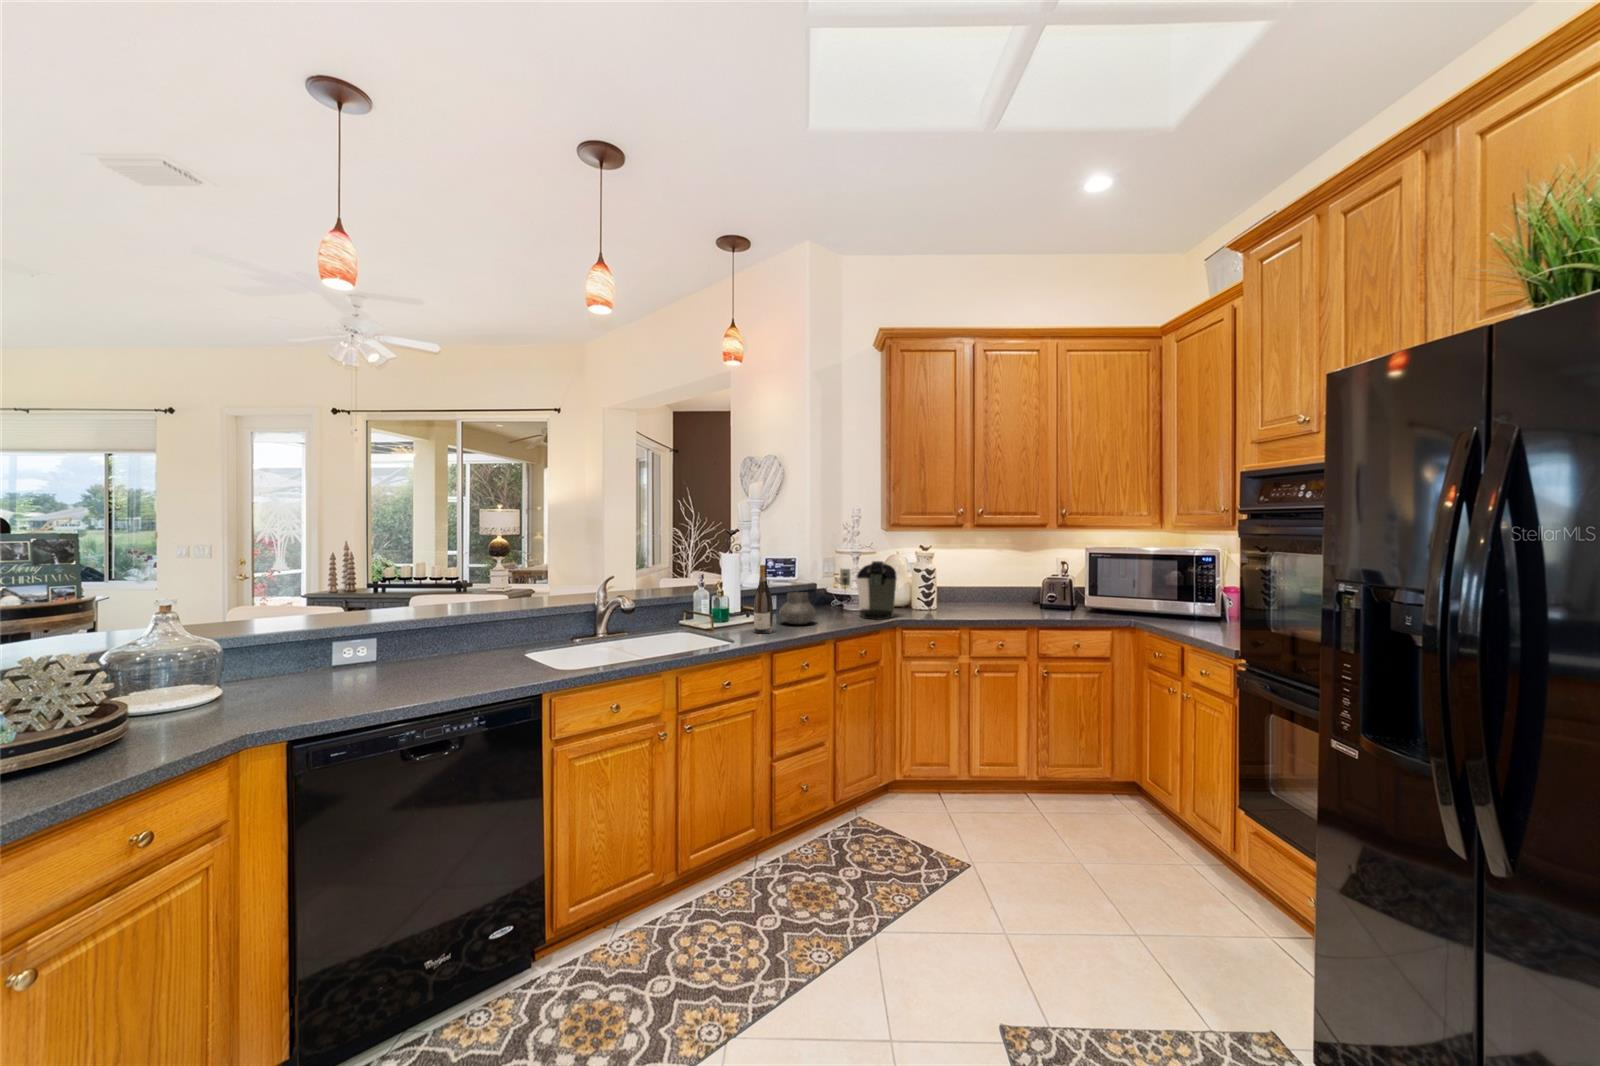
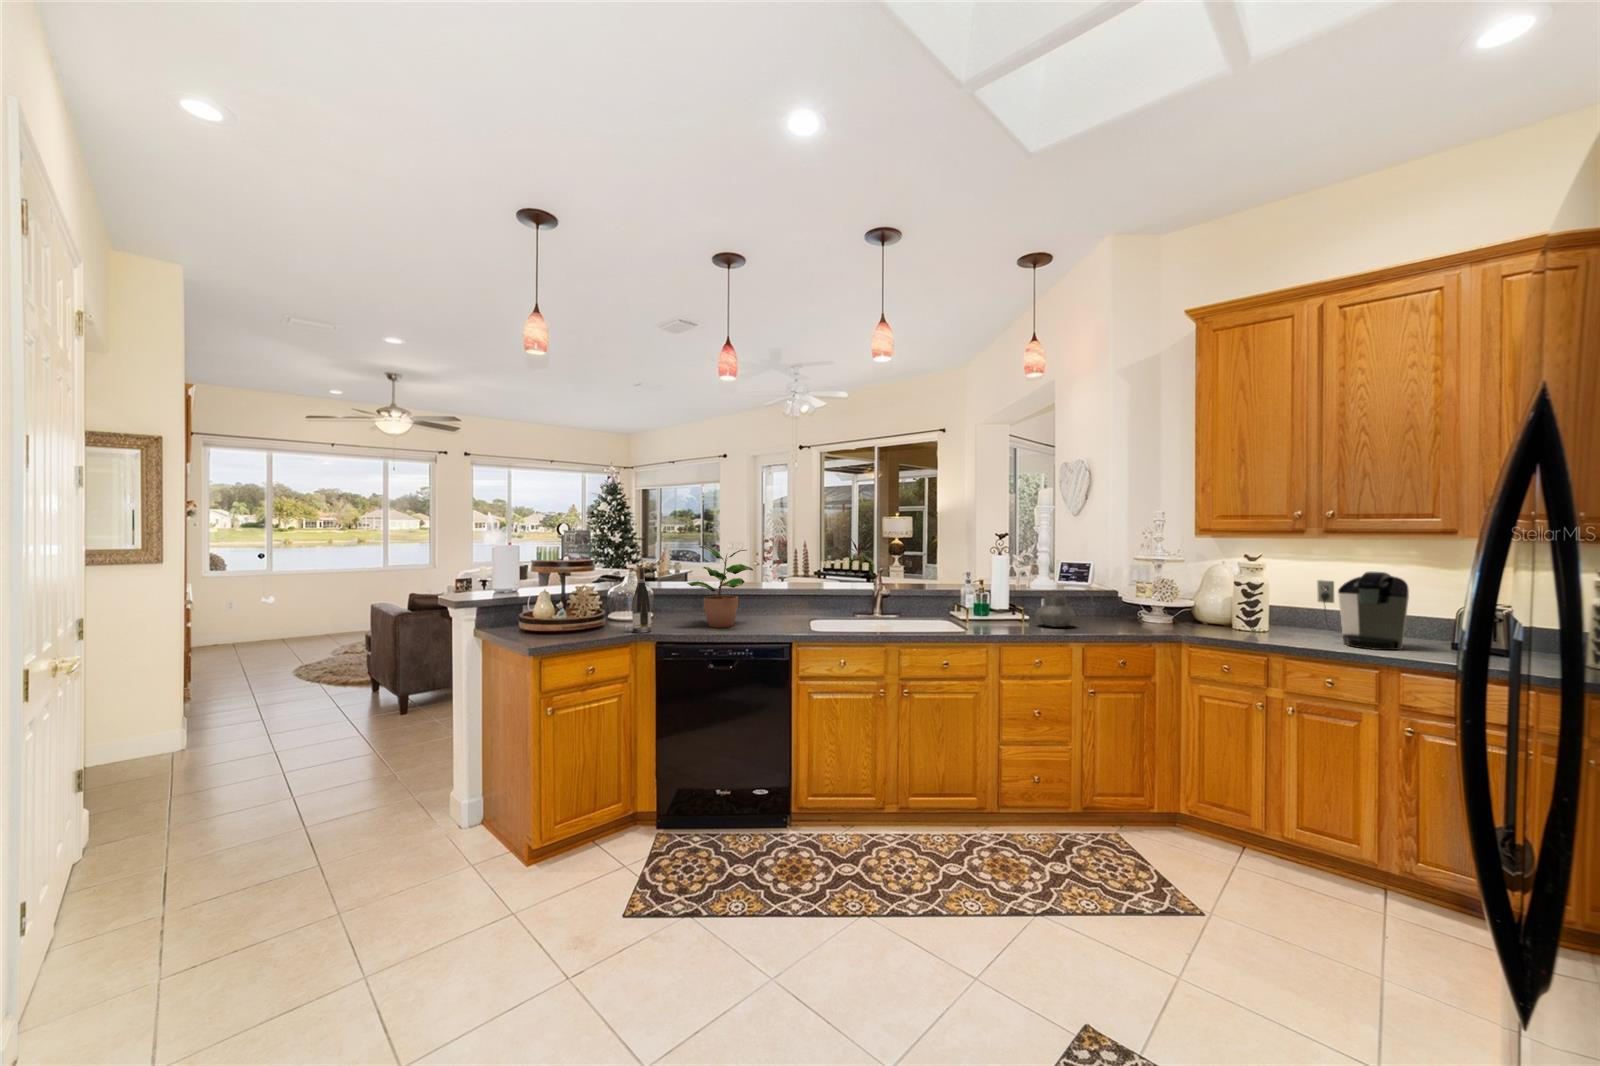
potted plant: none [321,552,447,688] -> present [687,546,753,627]
coffee maker: present [840,561,897,620] -> present [1317,571,1409,650]
wine bottle: present [754,565,773,634] -> present [632,567,651,633]

